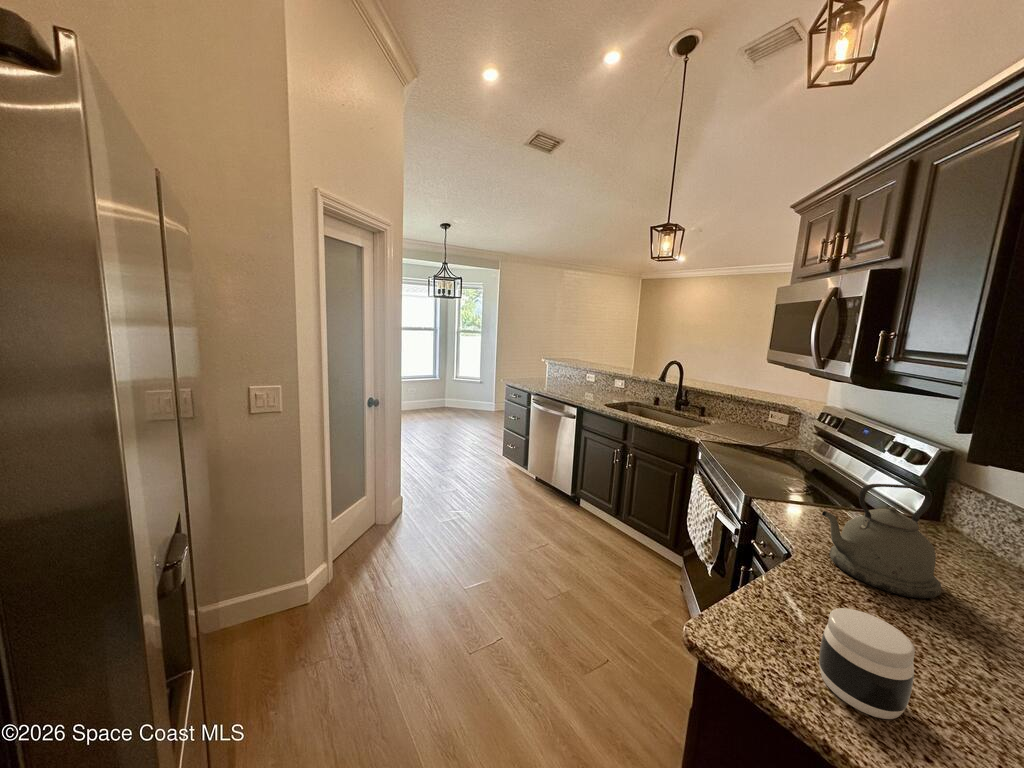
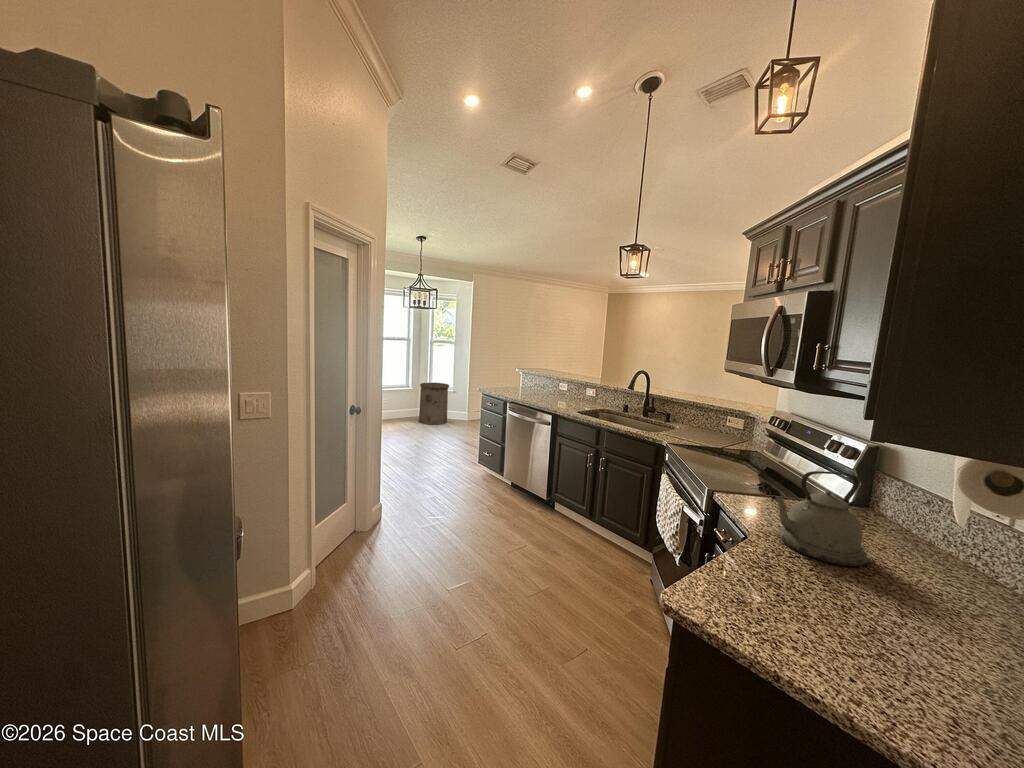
trash can: none [443,373,473,416] -> present [419,383,449,425]
jar: present [819,608,915,719] -> none [771,569,843,655]

